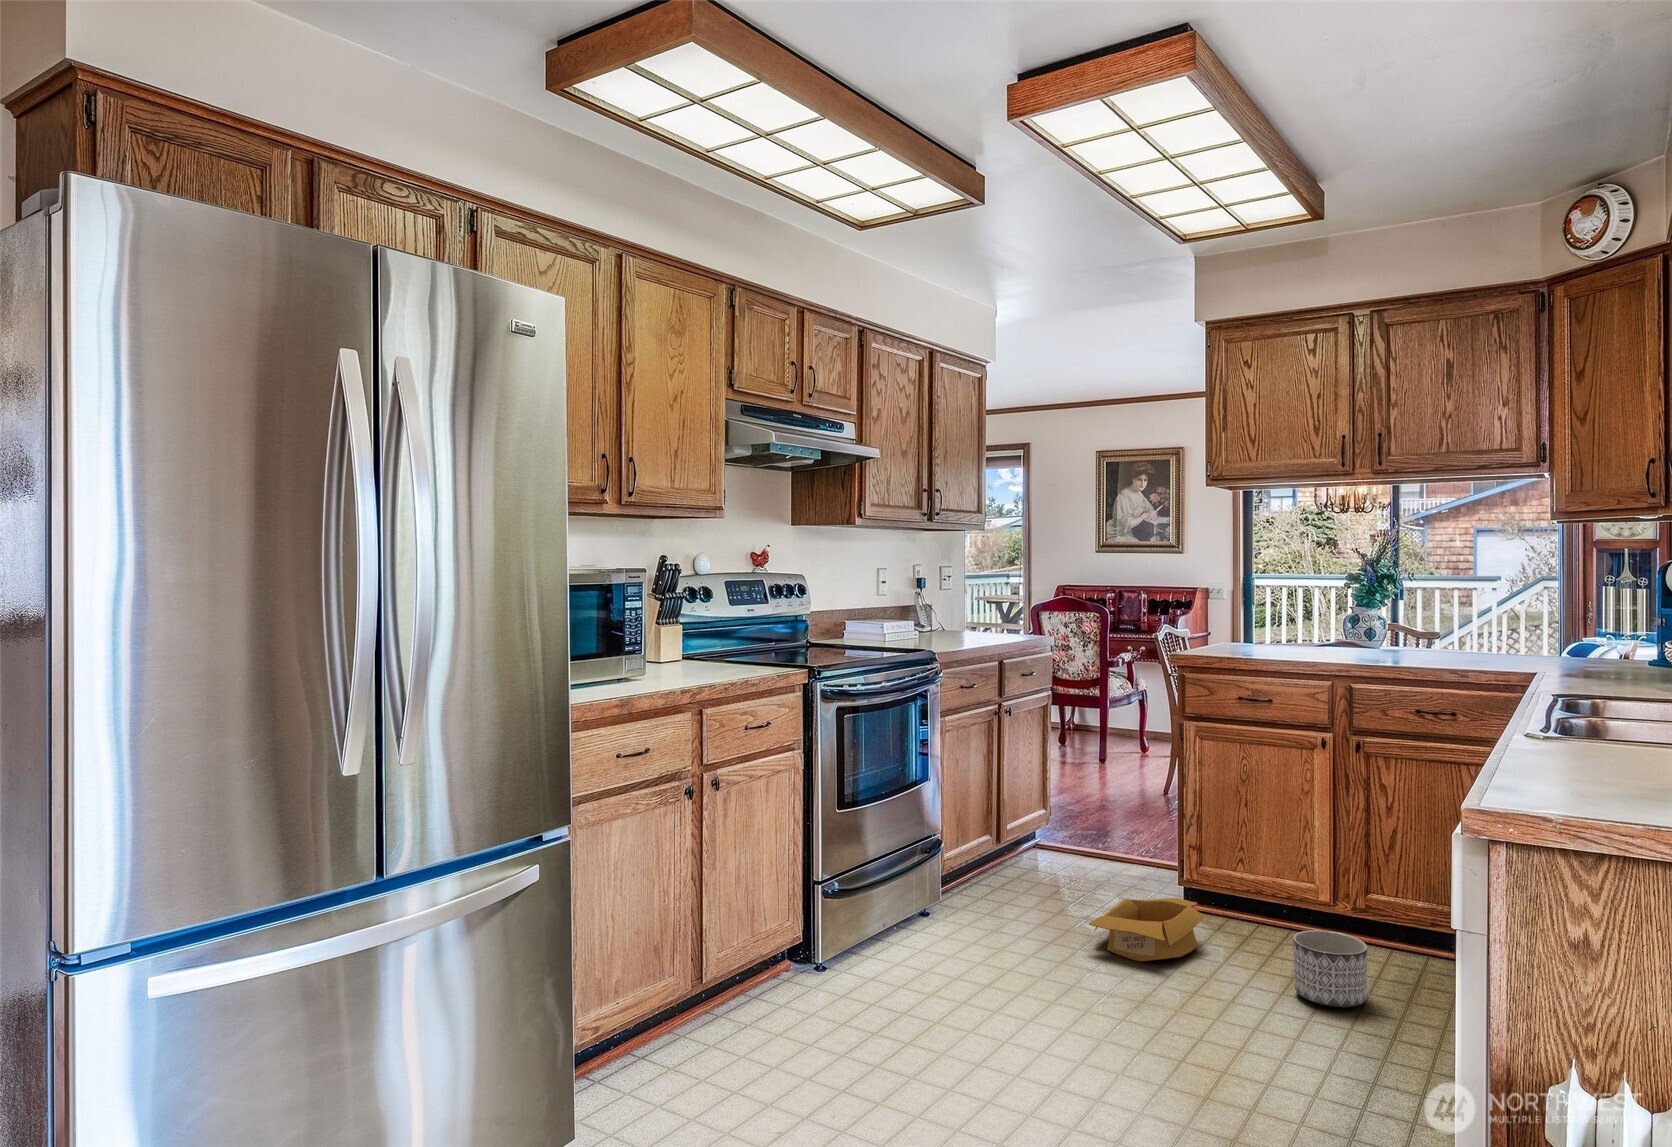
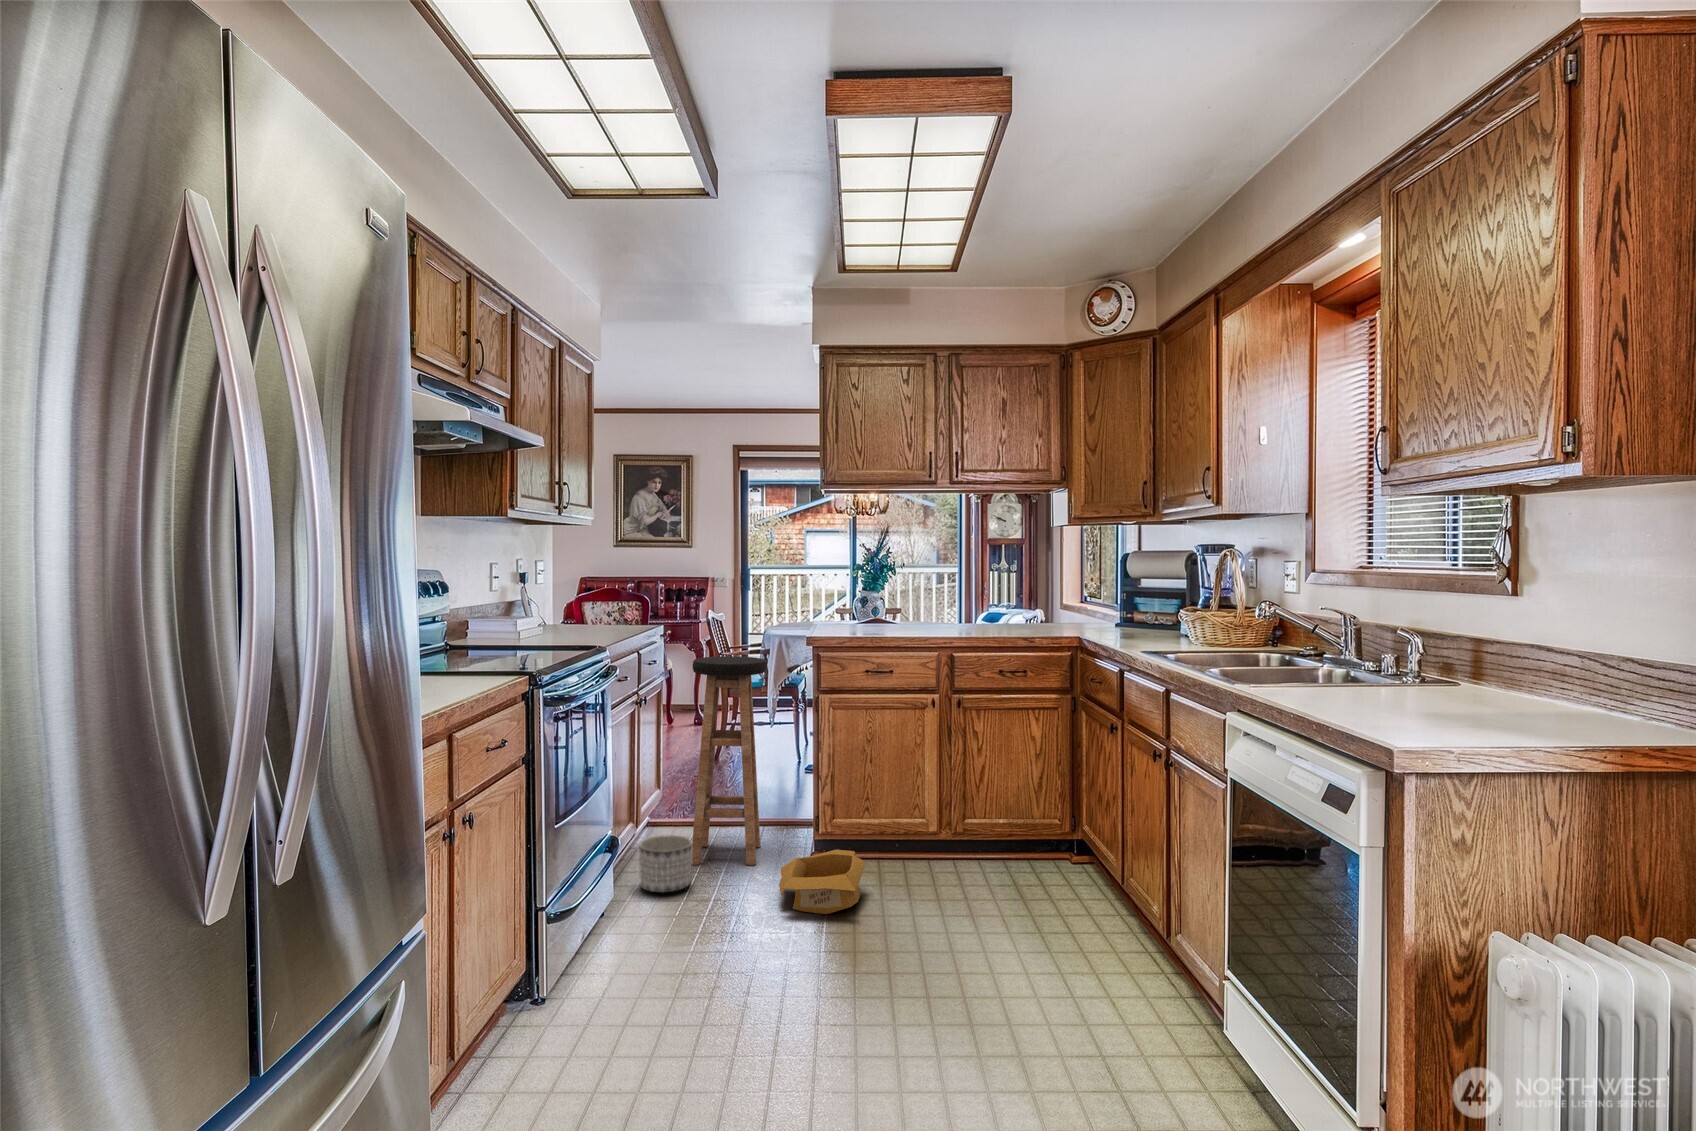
bar stool: none [1042,677,1131,903] -> present [692,656,766,865]
planter: present [1293,930,1367,1007] -> present [639,835,692,893]

